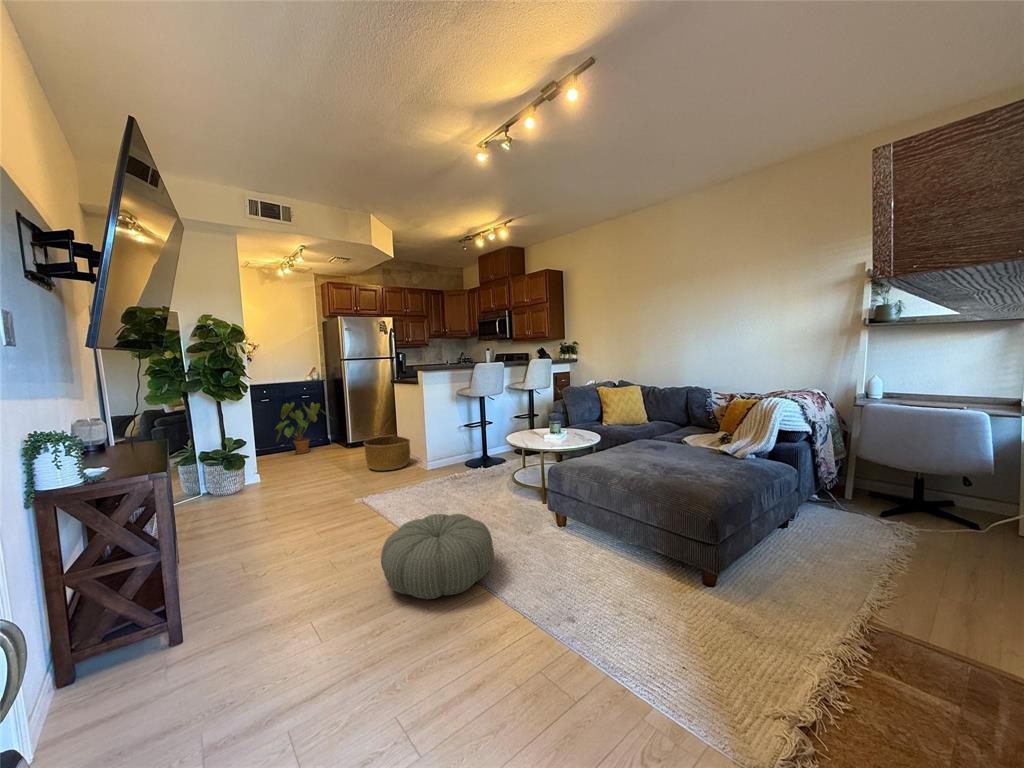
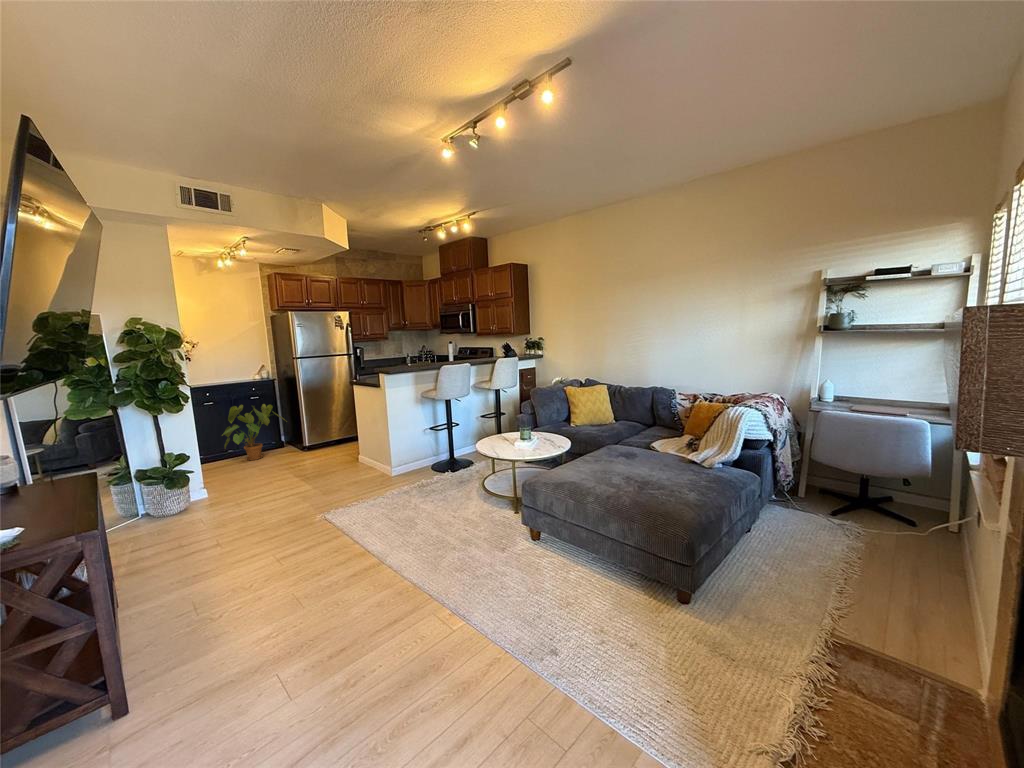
basket: present [364,436,410,471] -> none [323,441,374,479]
pouf: present [381,514,494,599] -> none [351,539,471,640]

